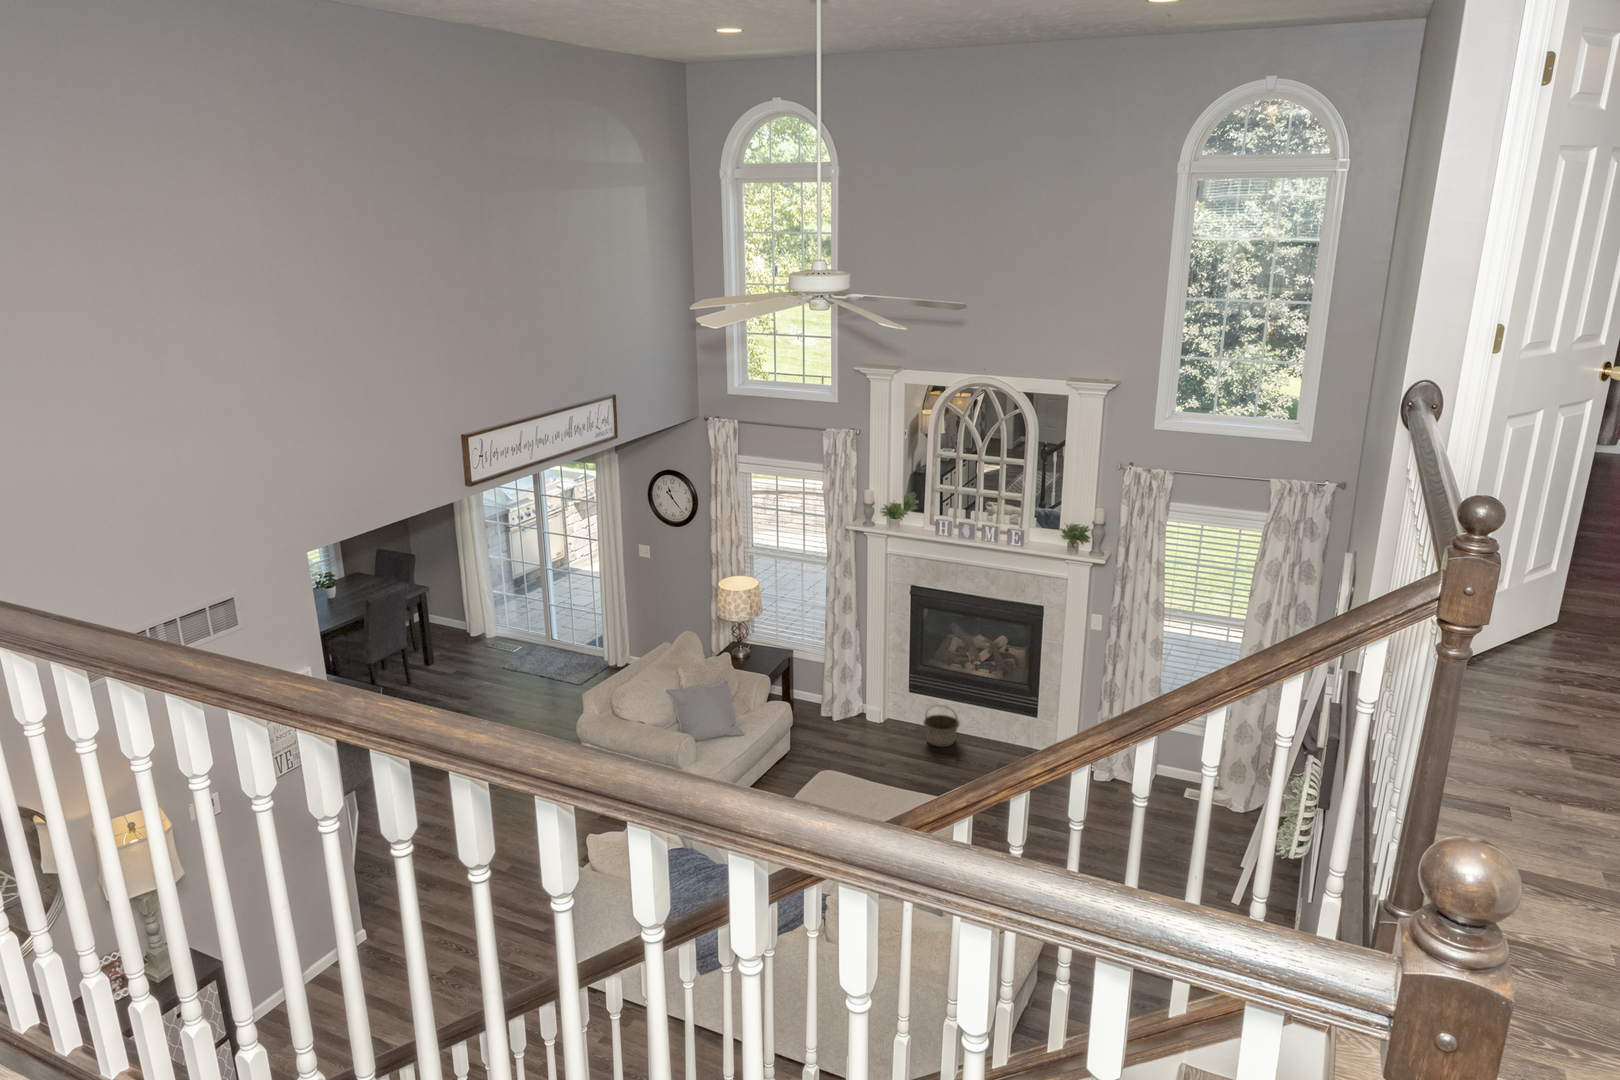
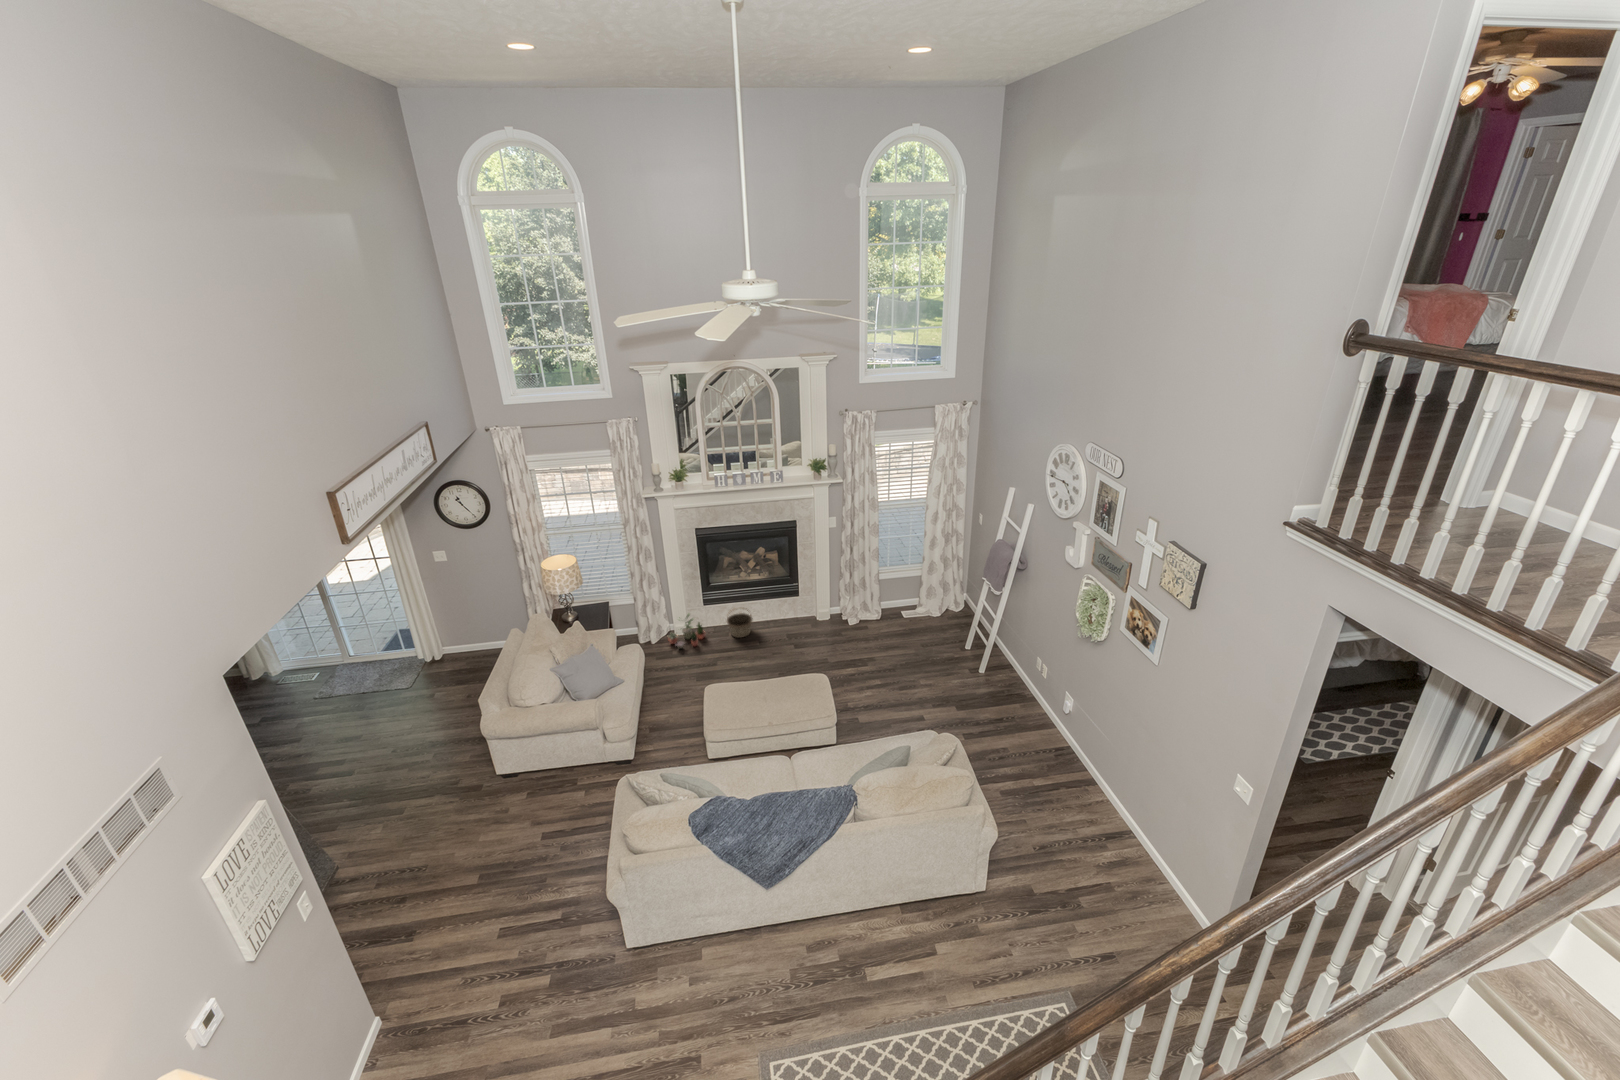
potted plant: none [849,695,896,738] -> present [668,613,705,649]

